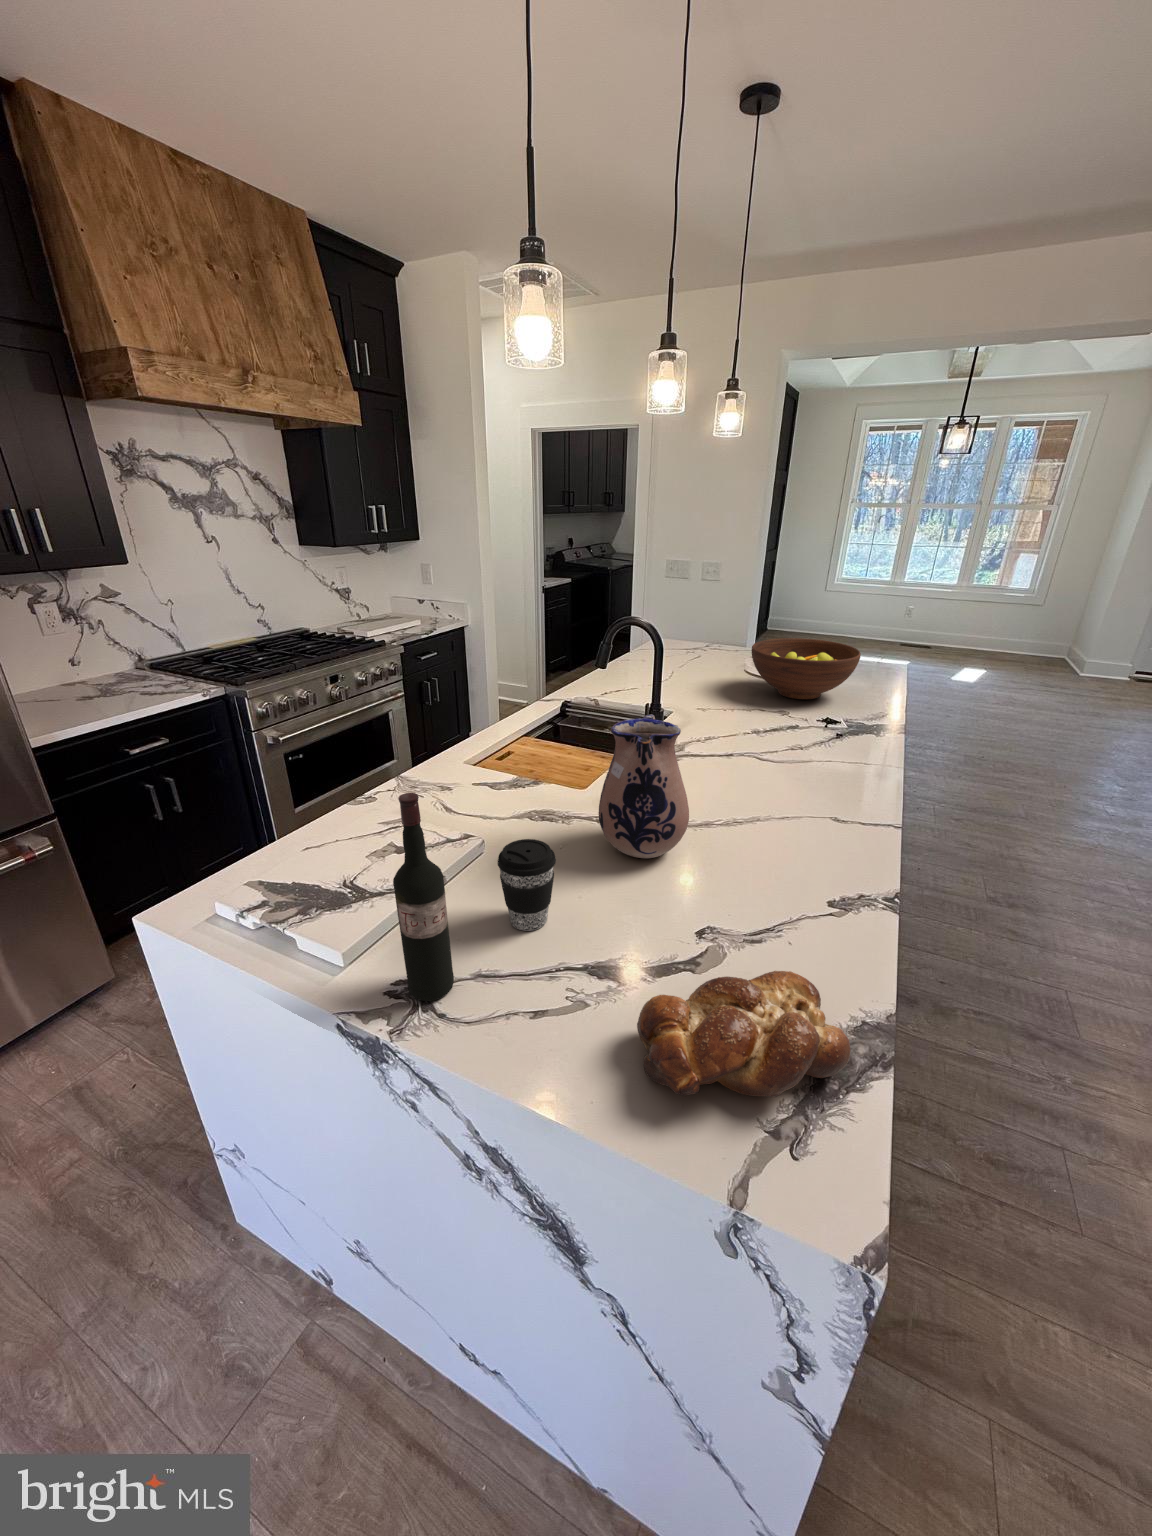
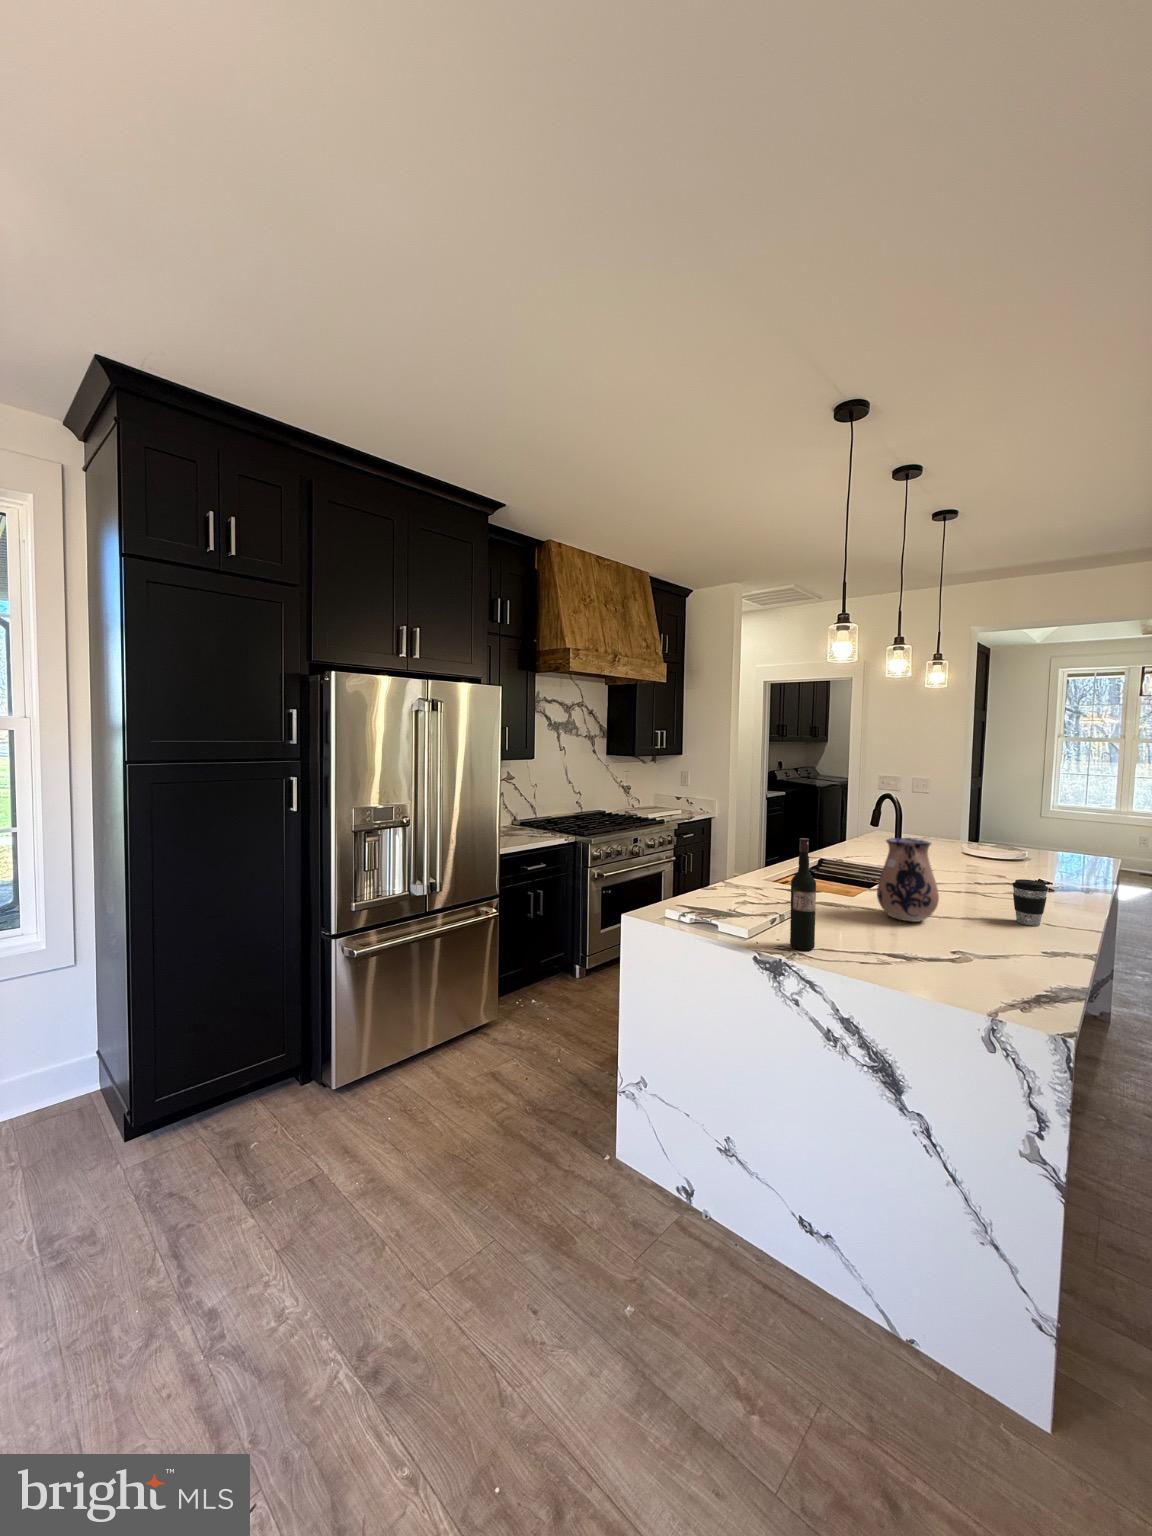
fruit bowl: present [751,638,861,699] -> none [969,825,1064,868]
coffee cup: present [498,839,556,931] -> present [1012,879,1048,926]
bread loaf: present [637,971,851,1097] -> none [927,942,1055,991]

